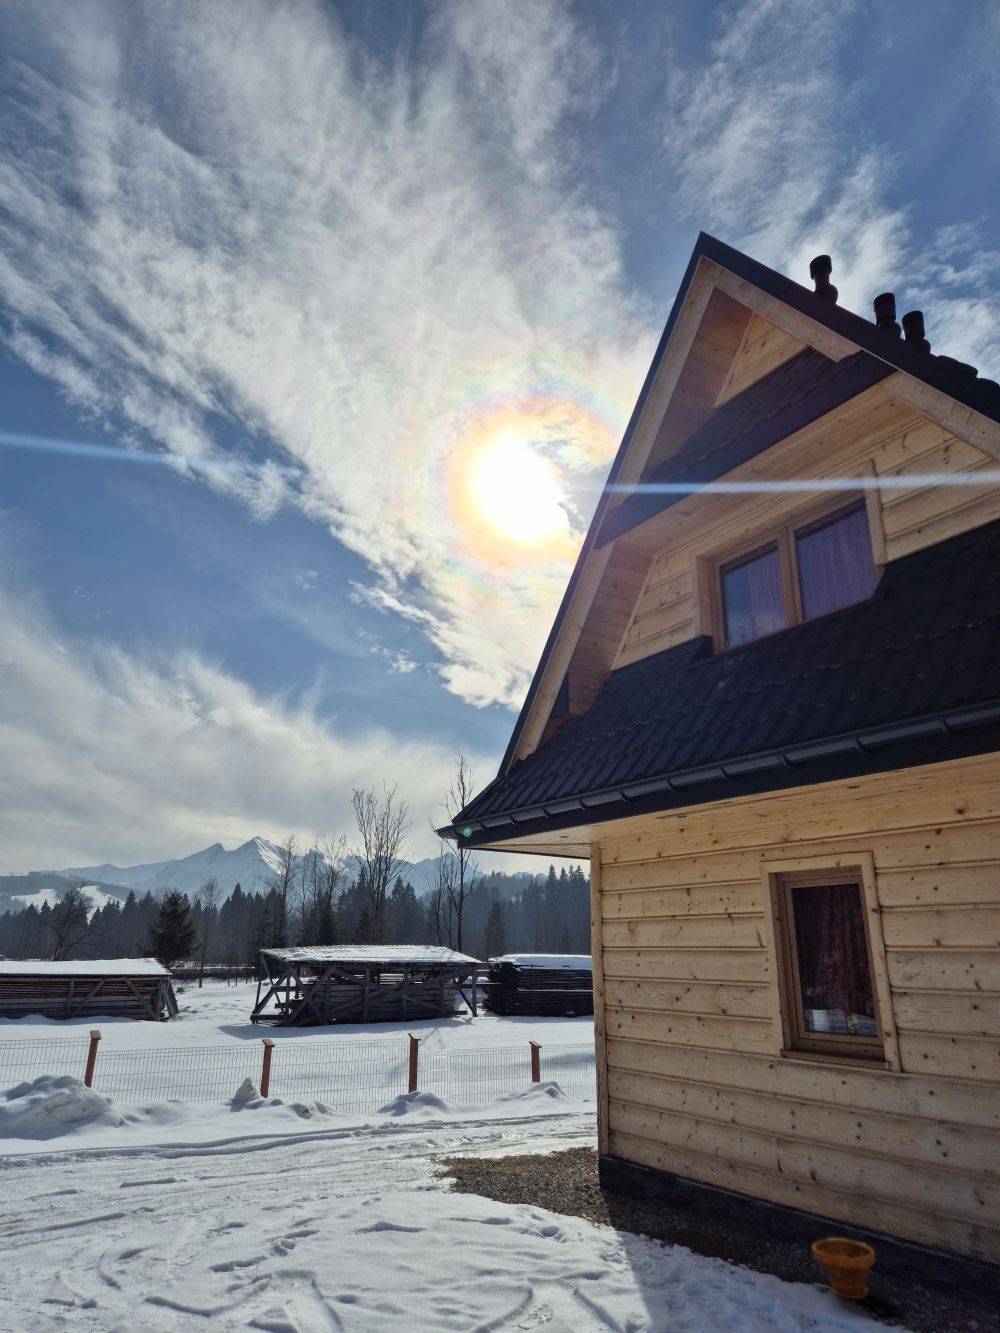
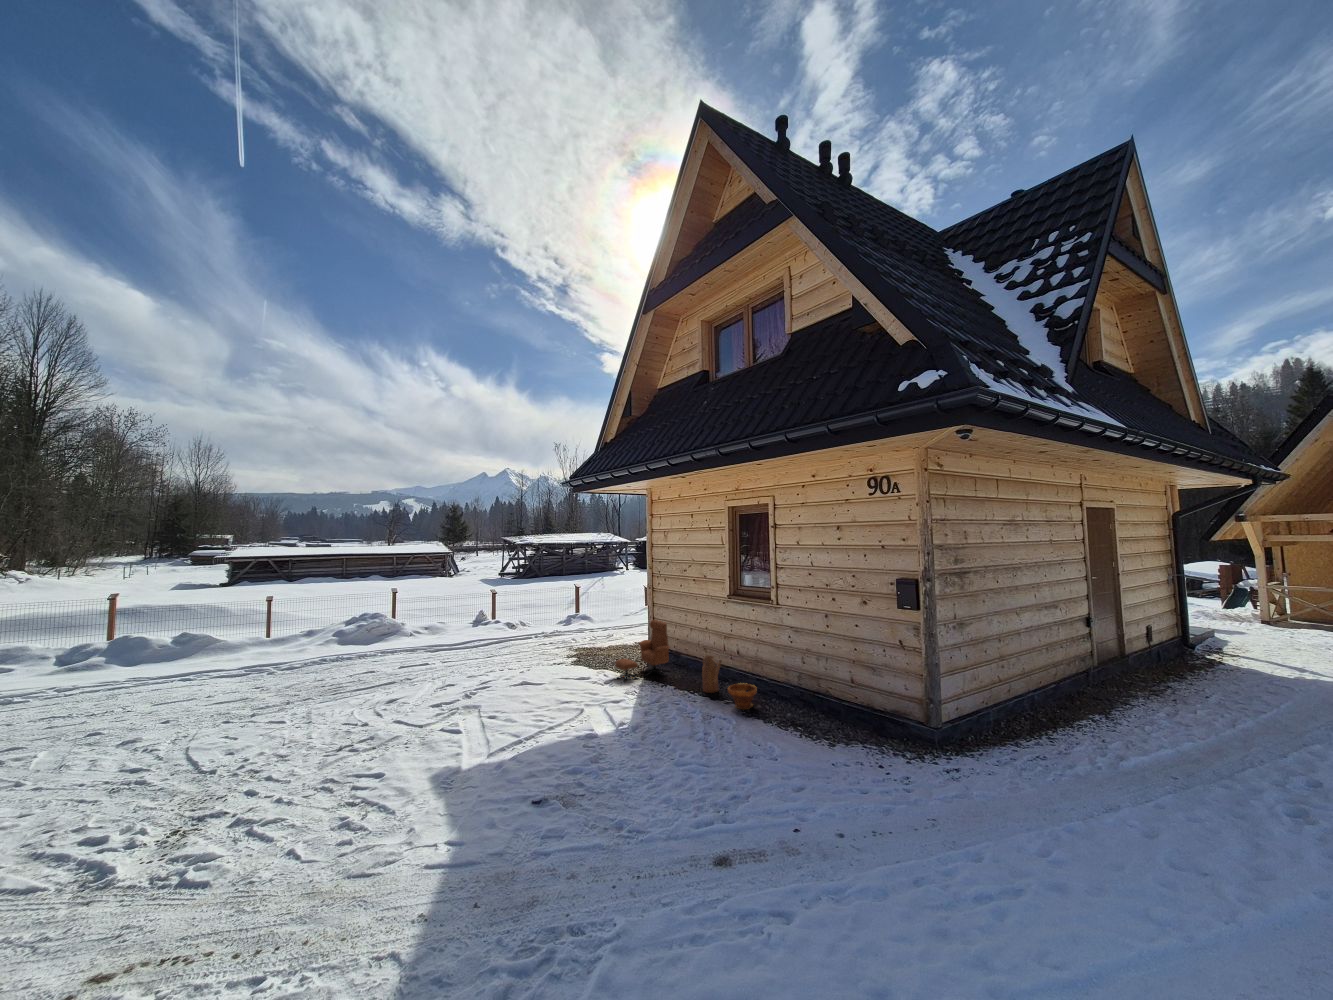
lounge chair: none [549,1099,658,1231] -> present [614,620,670,682]
watering can: none [737,1175,784,1260] -> present [702,655,722,693]

